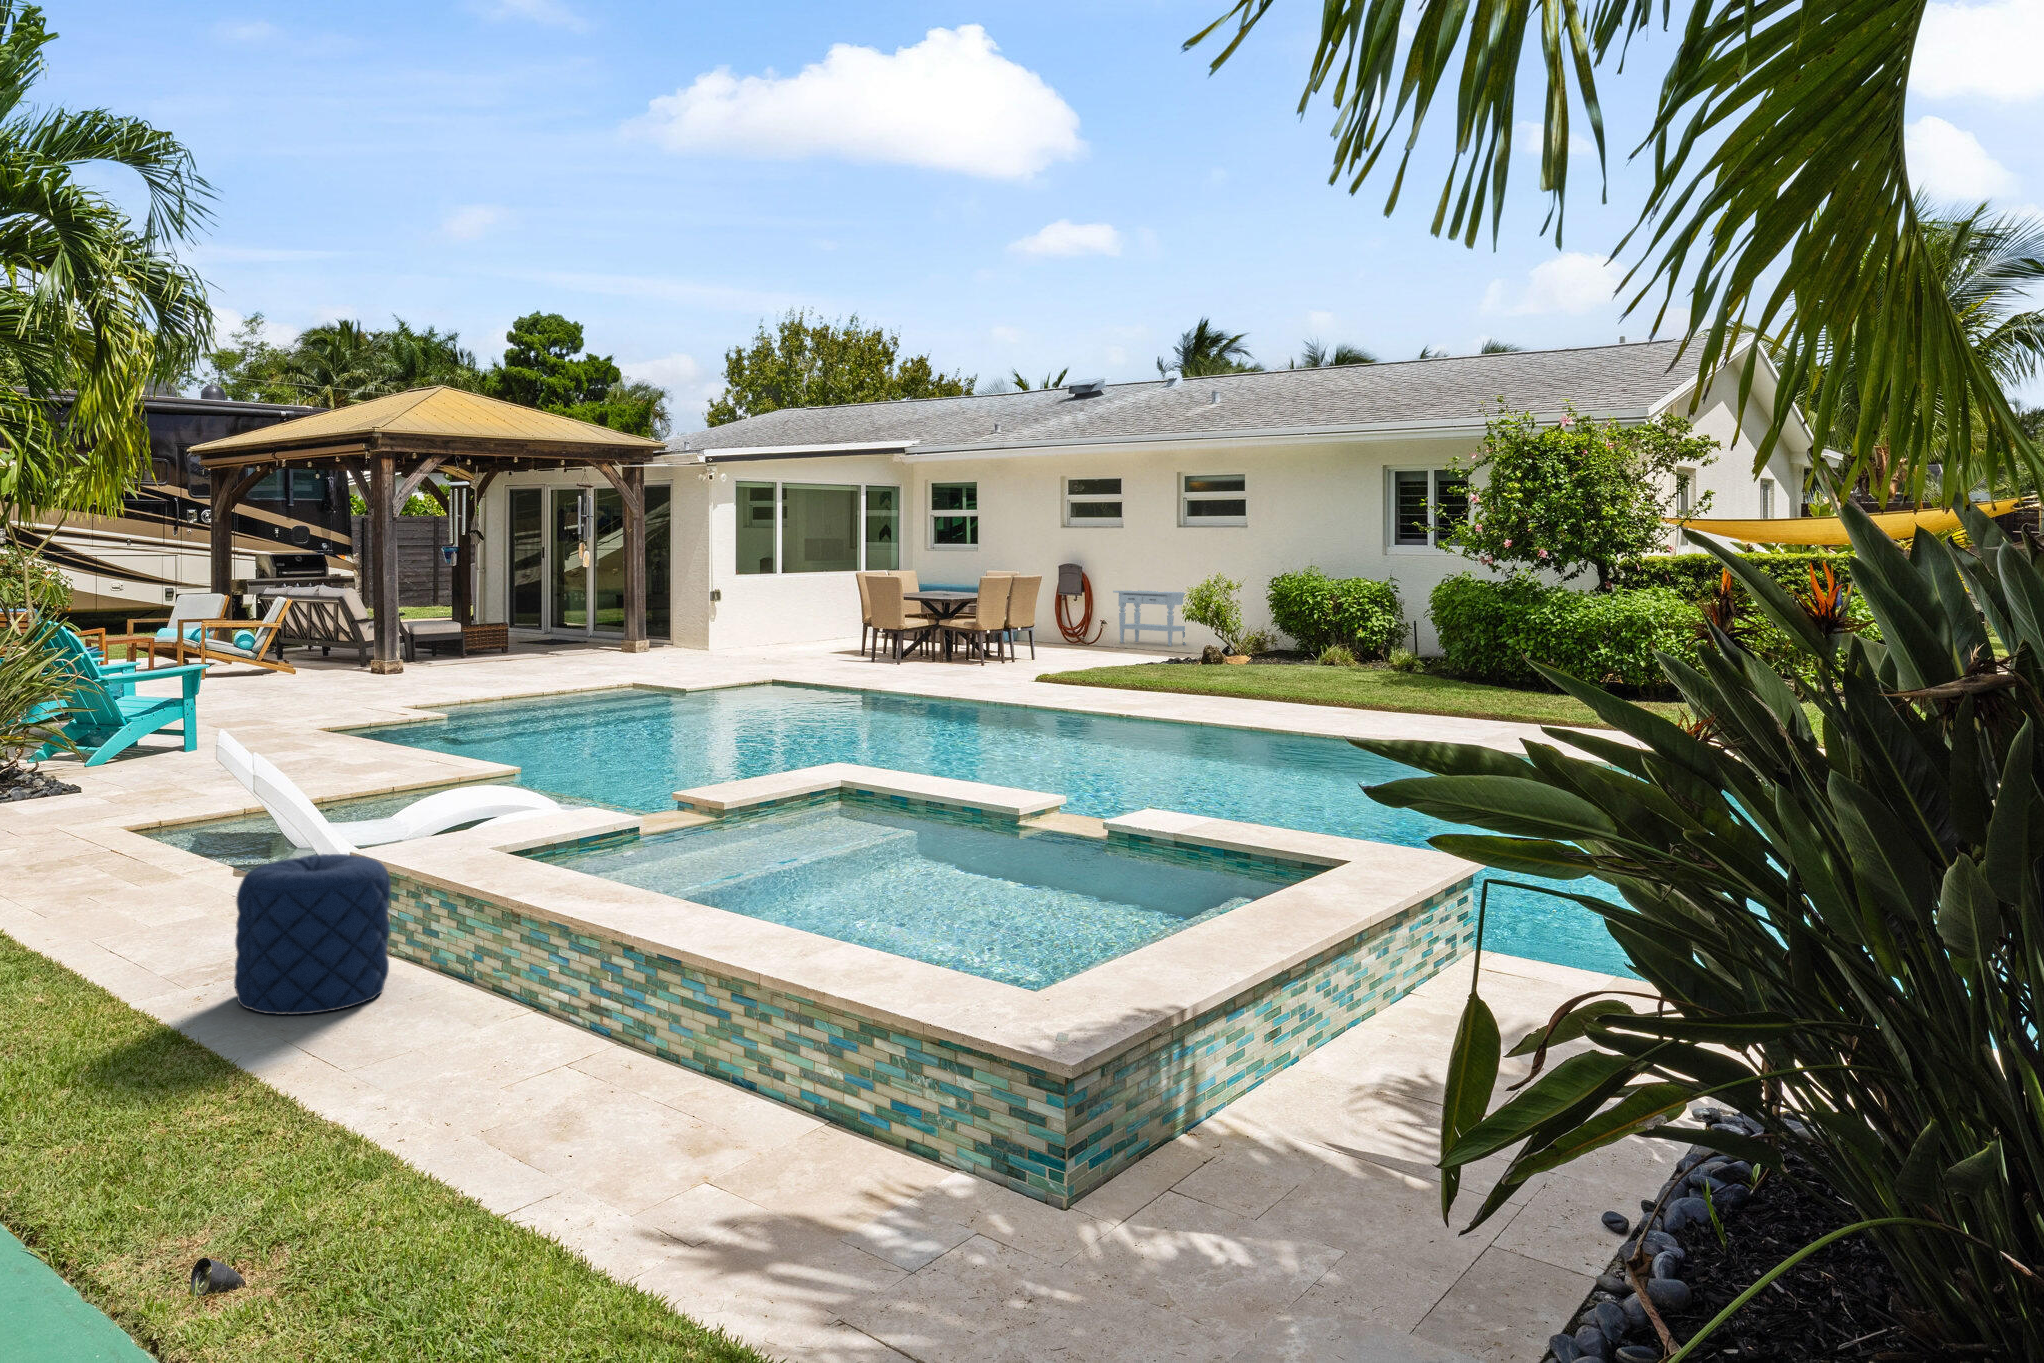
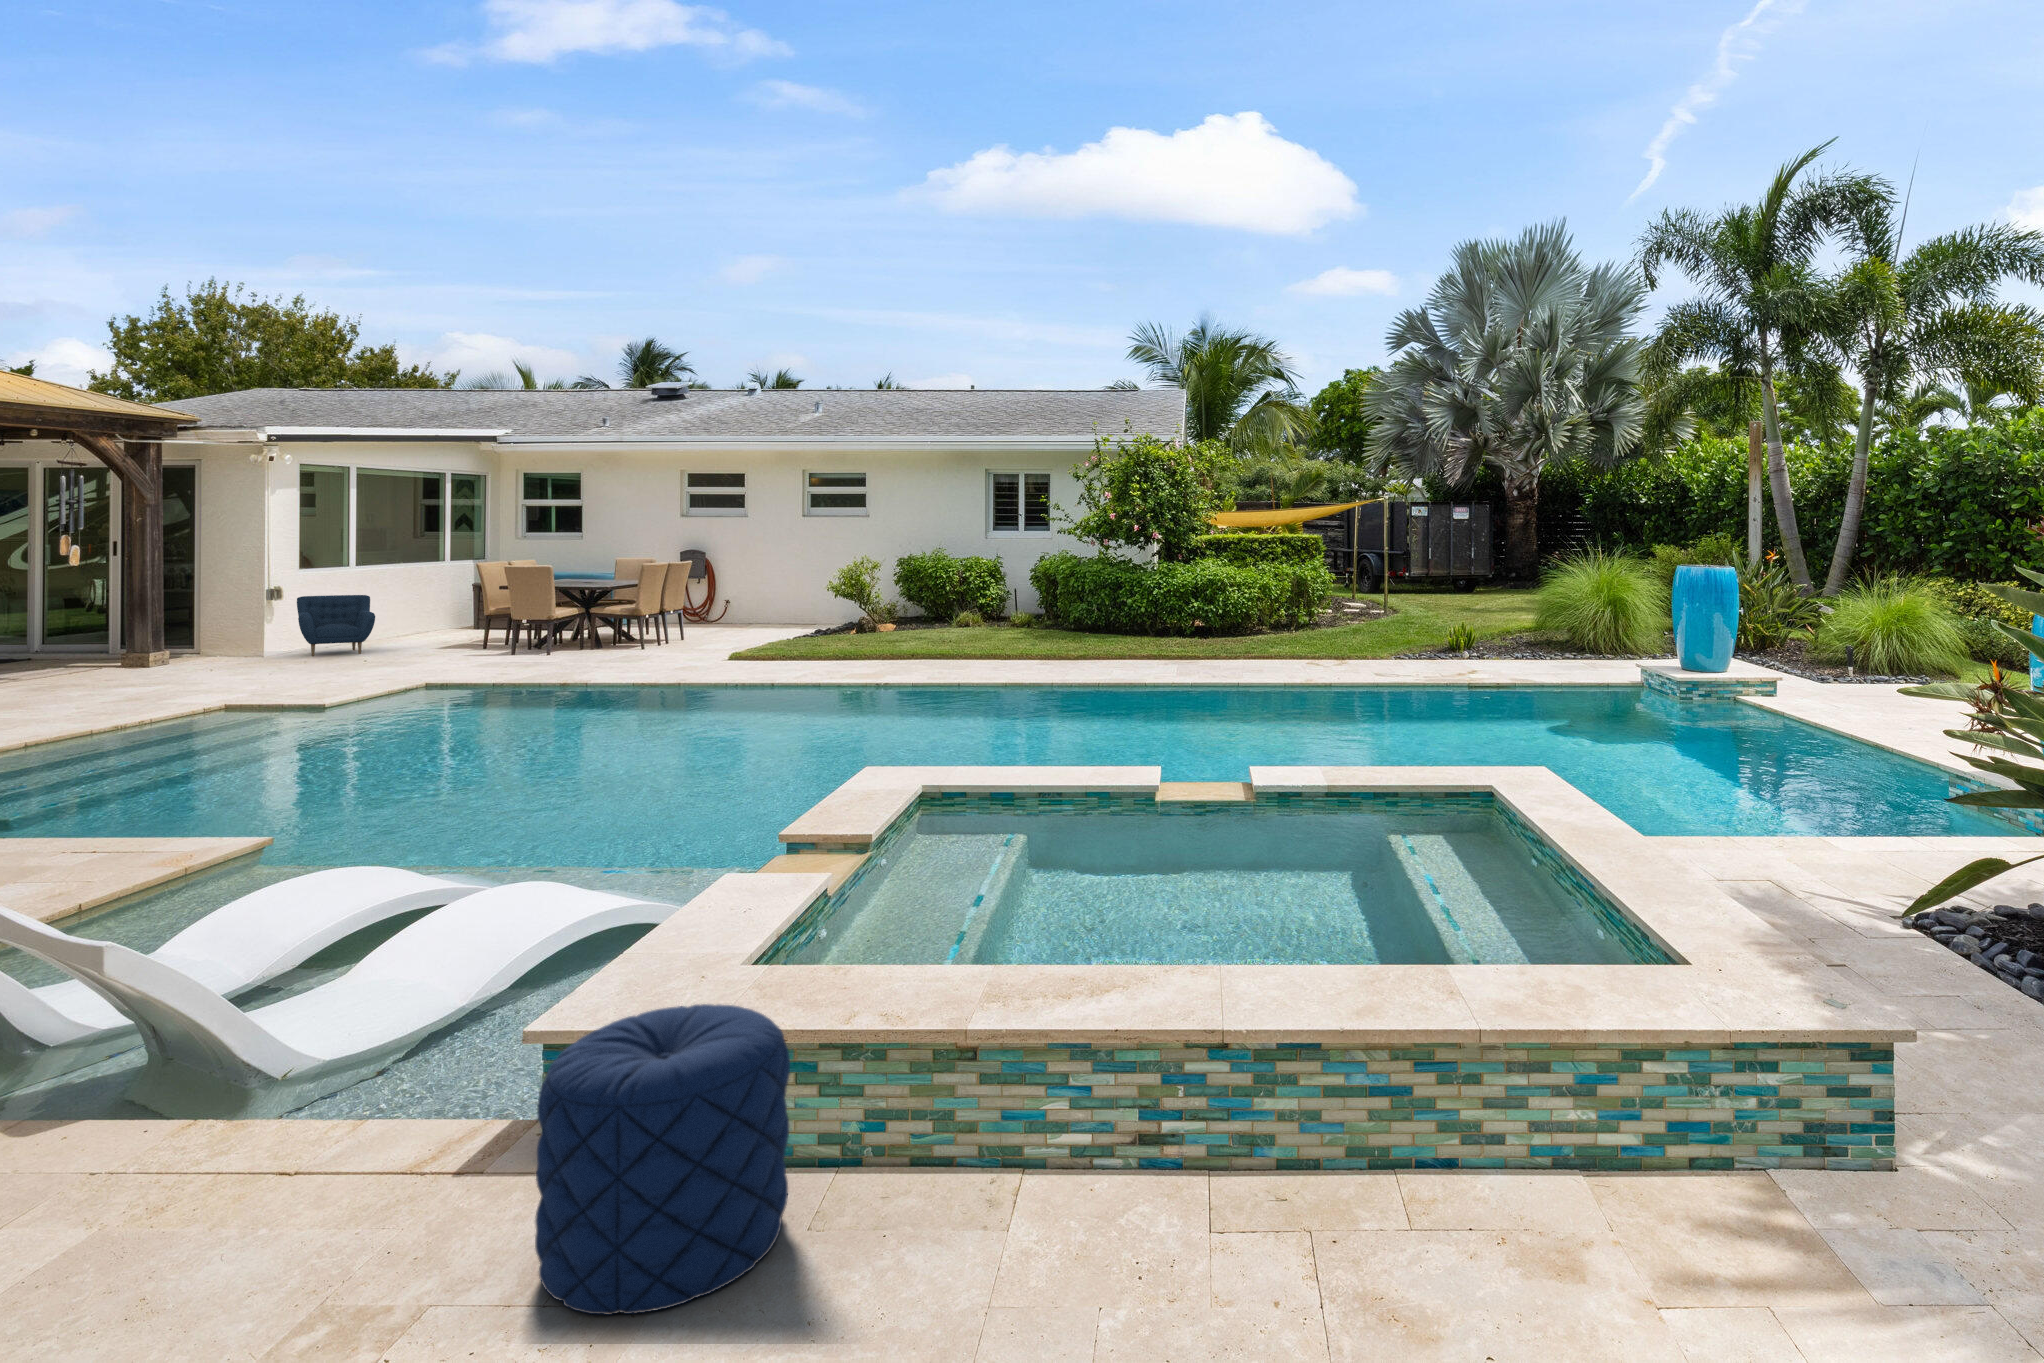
side table: present [1113,590,1186,646] -> none [743,574,822,623]
armchair: none [724,597,782,650] -> present [297,595,375,656]

